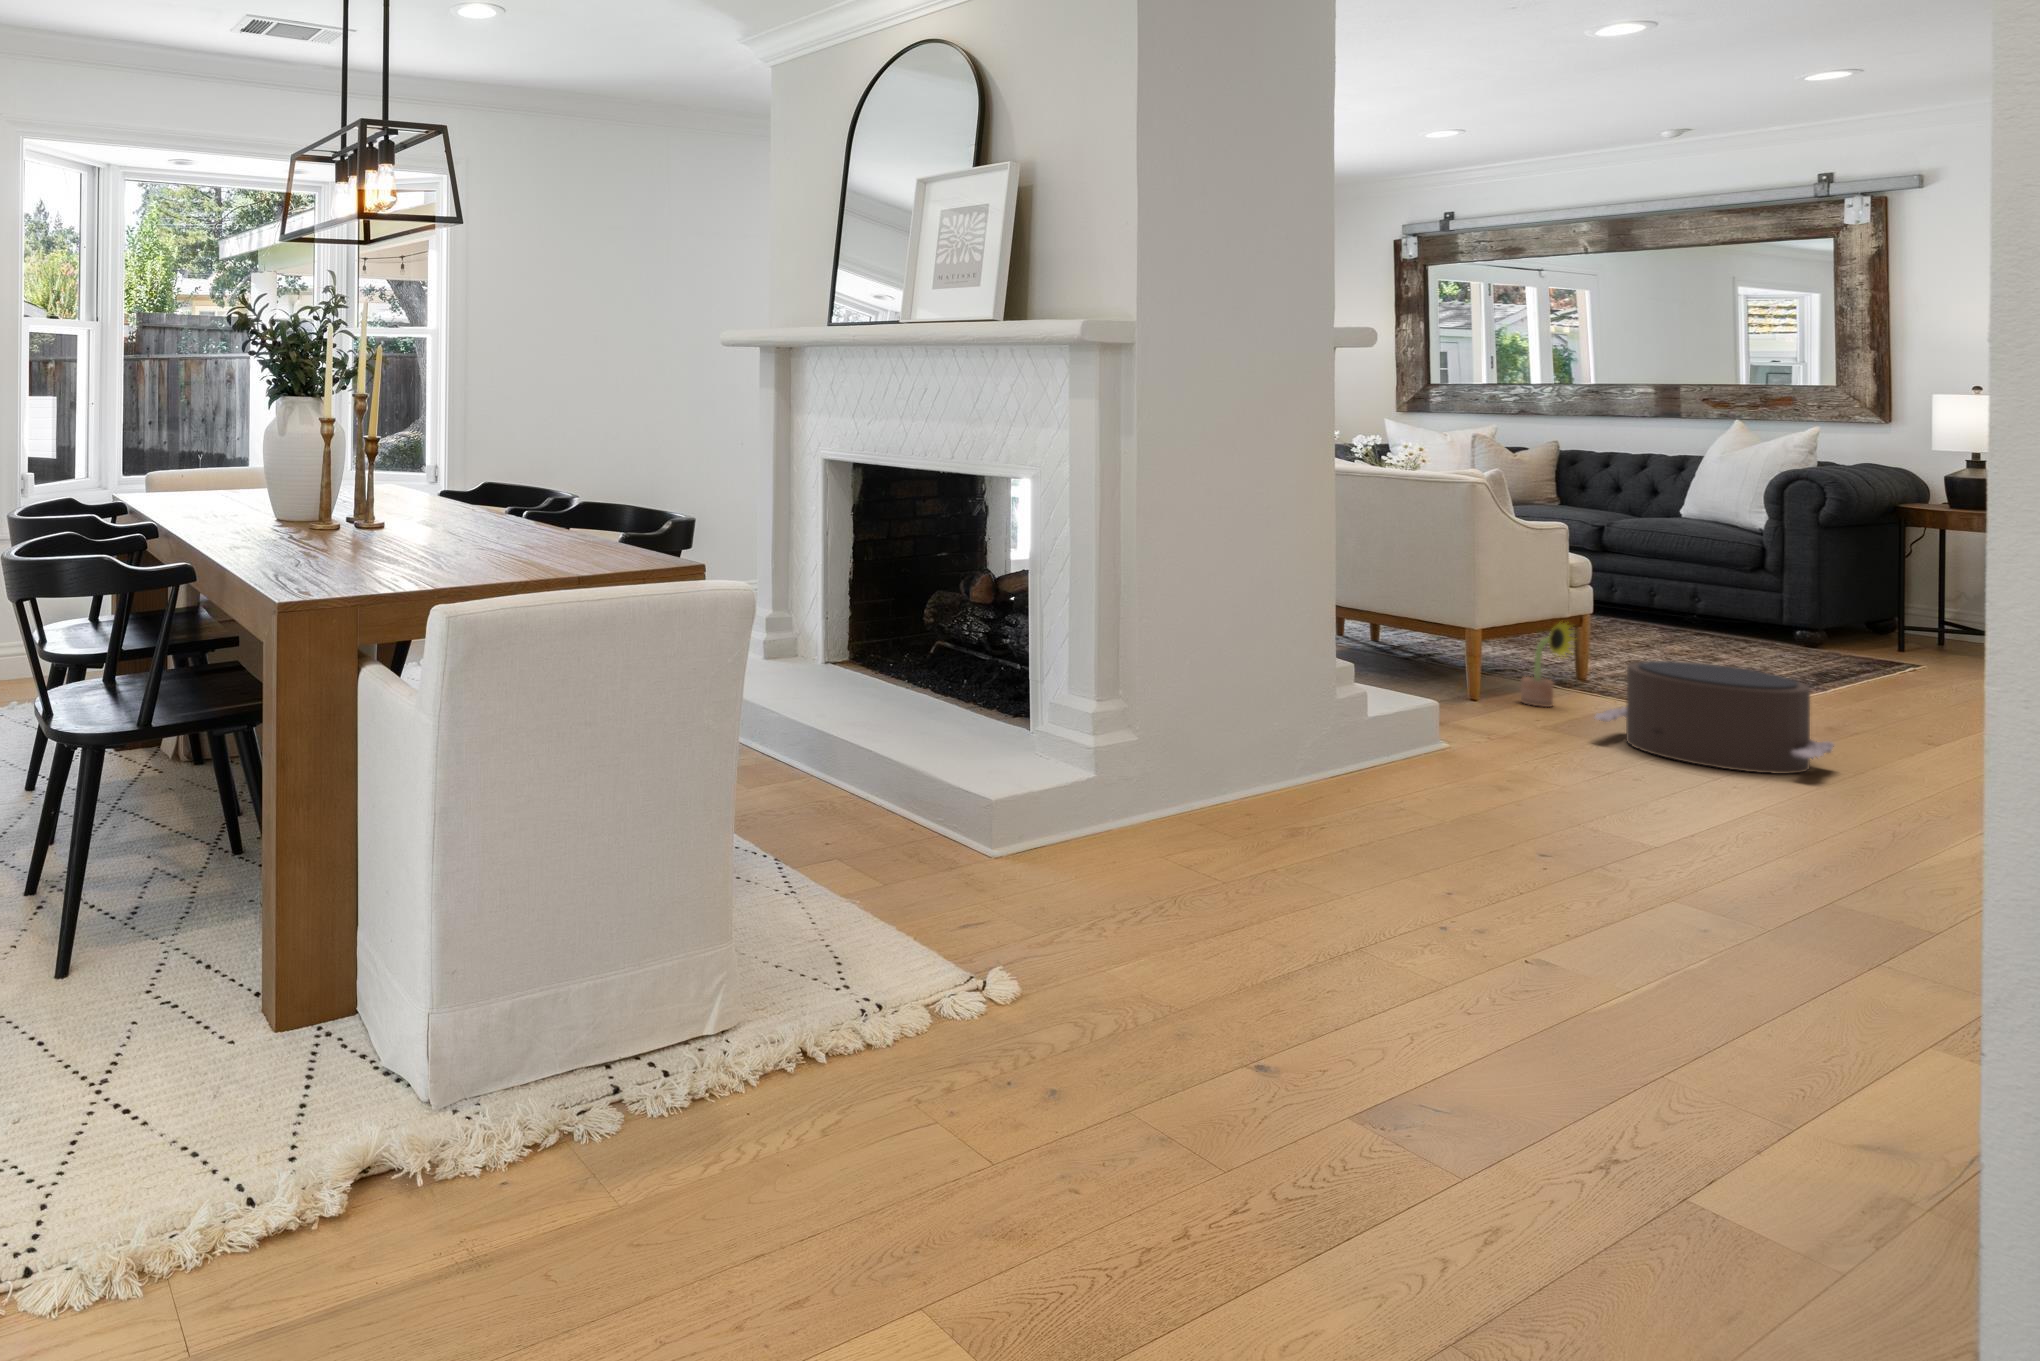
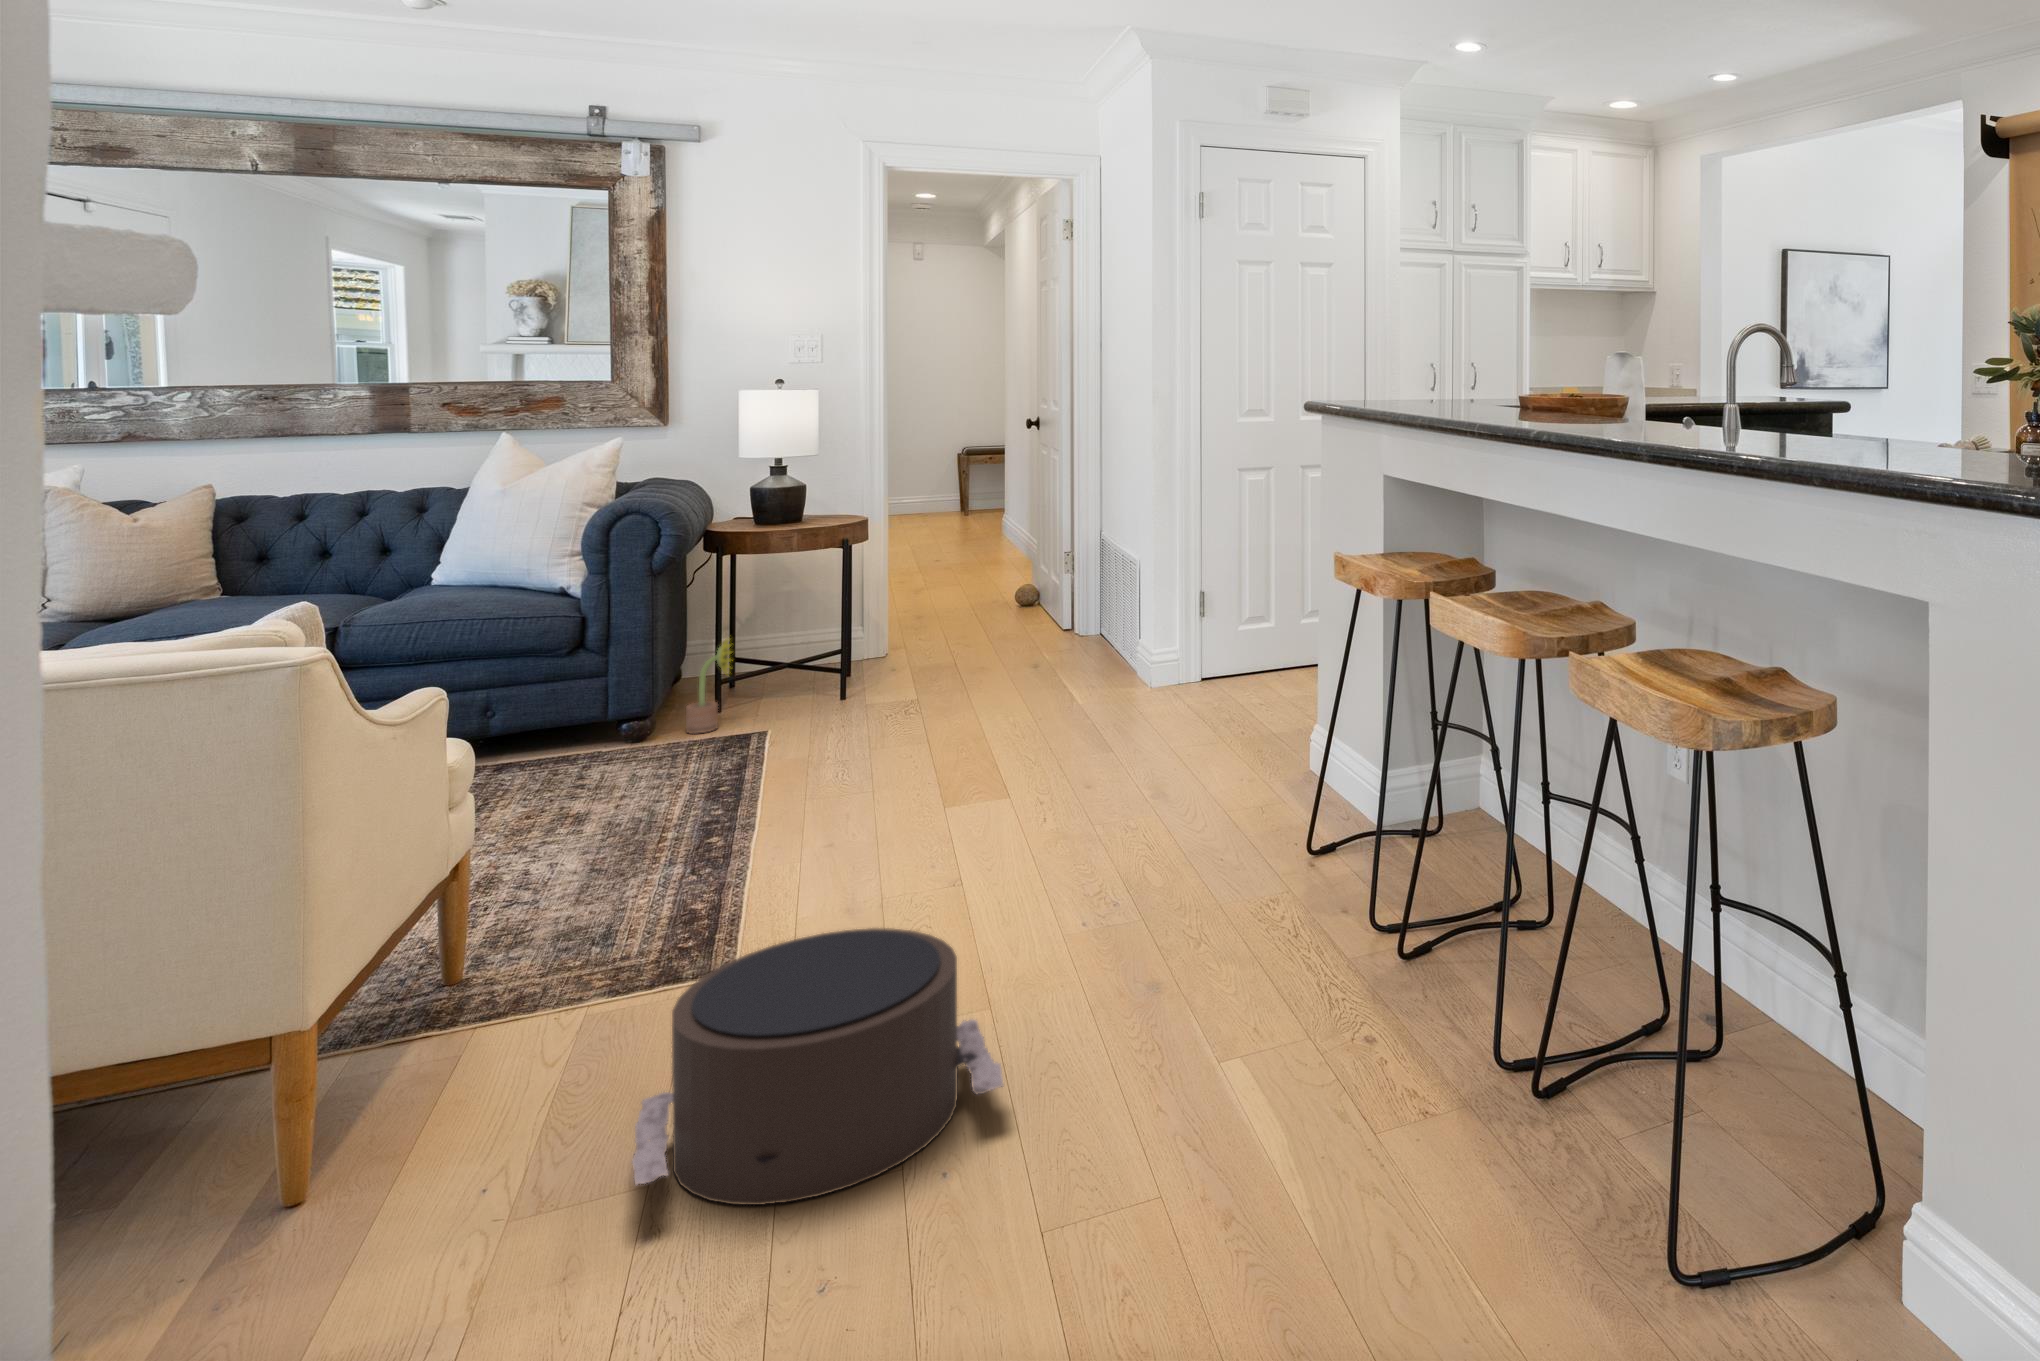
decorative plant: present [1521,622,1574,707] -> present [686,638,733,734]

